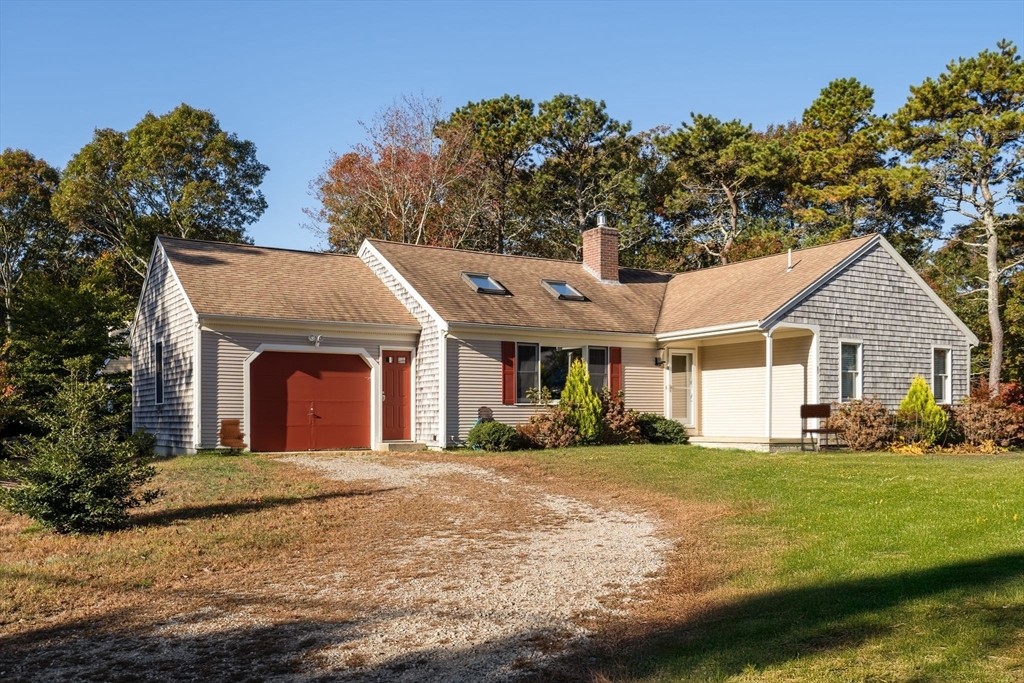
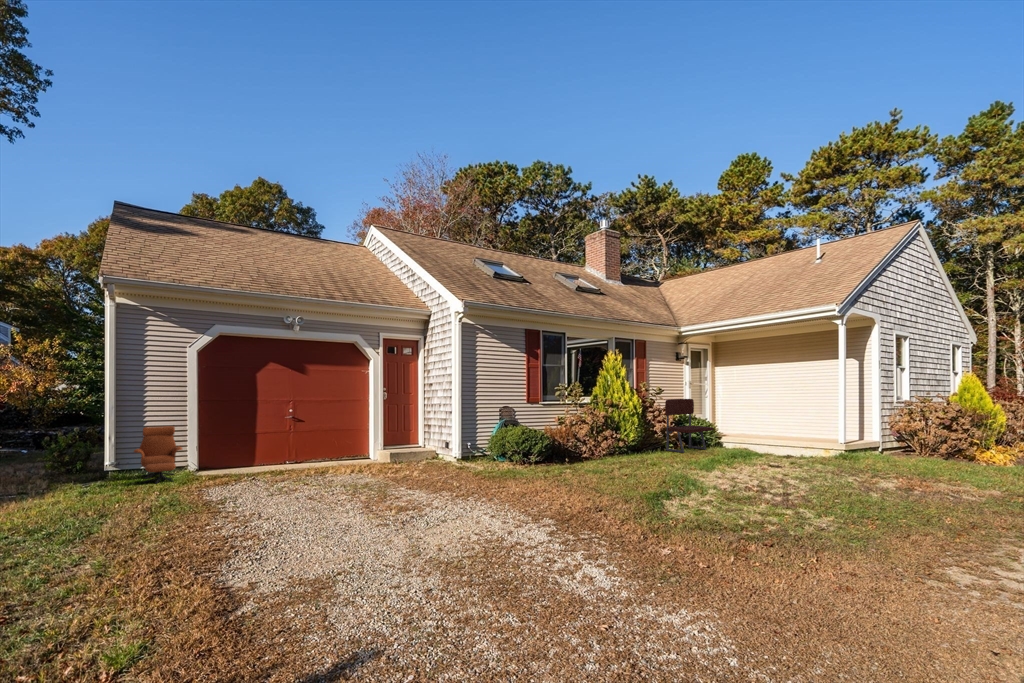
bench: present [800,404,846,451] -> present [665,399,713,453]

